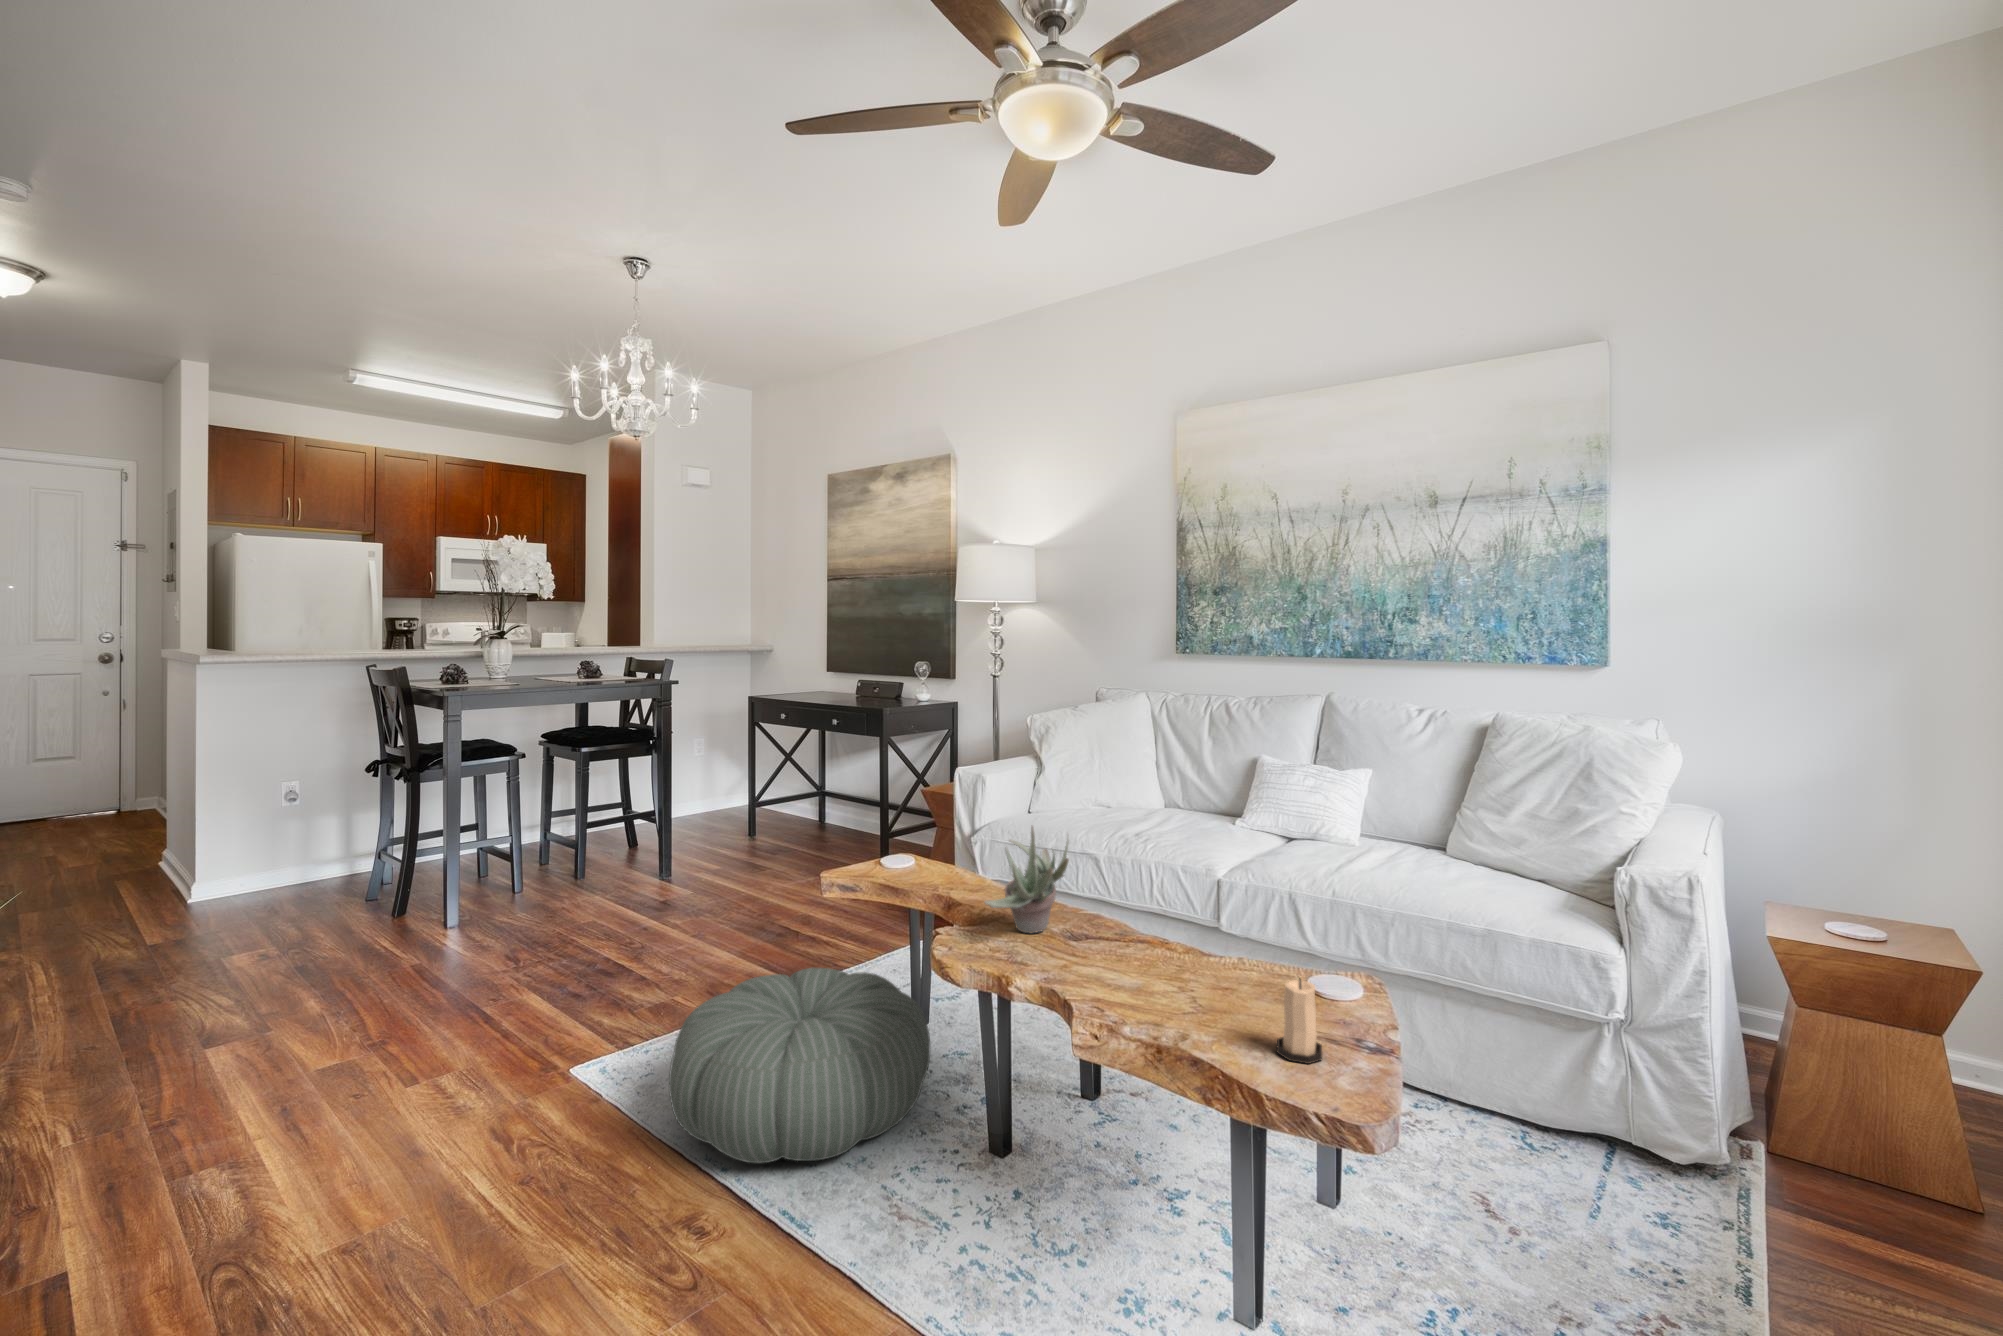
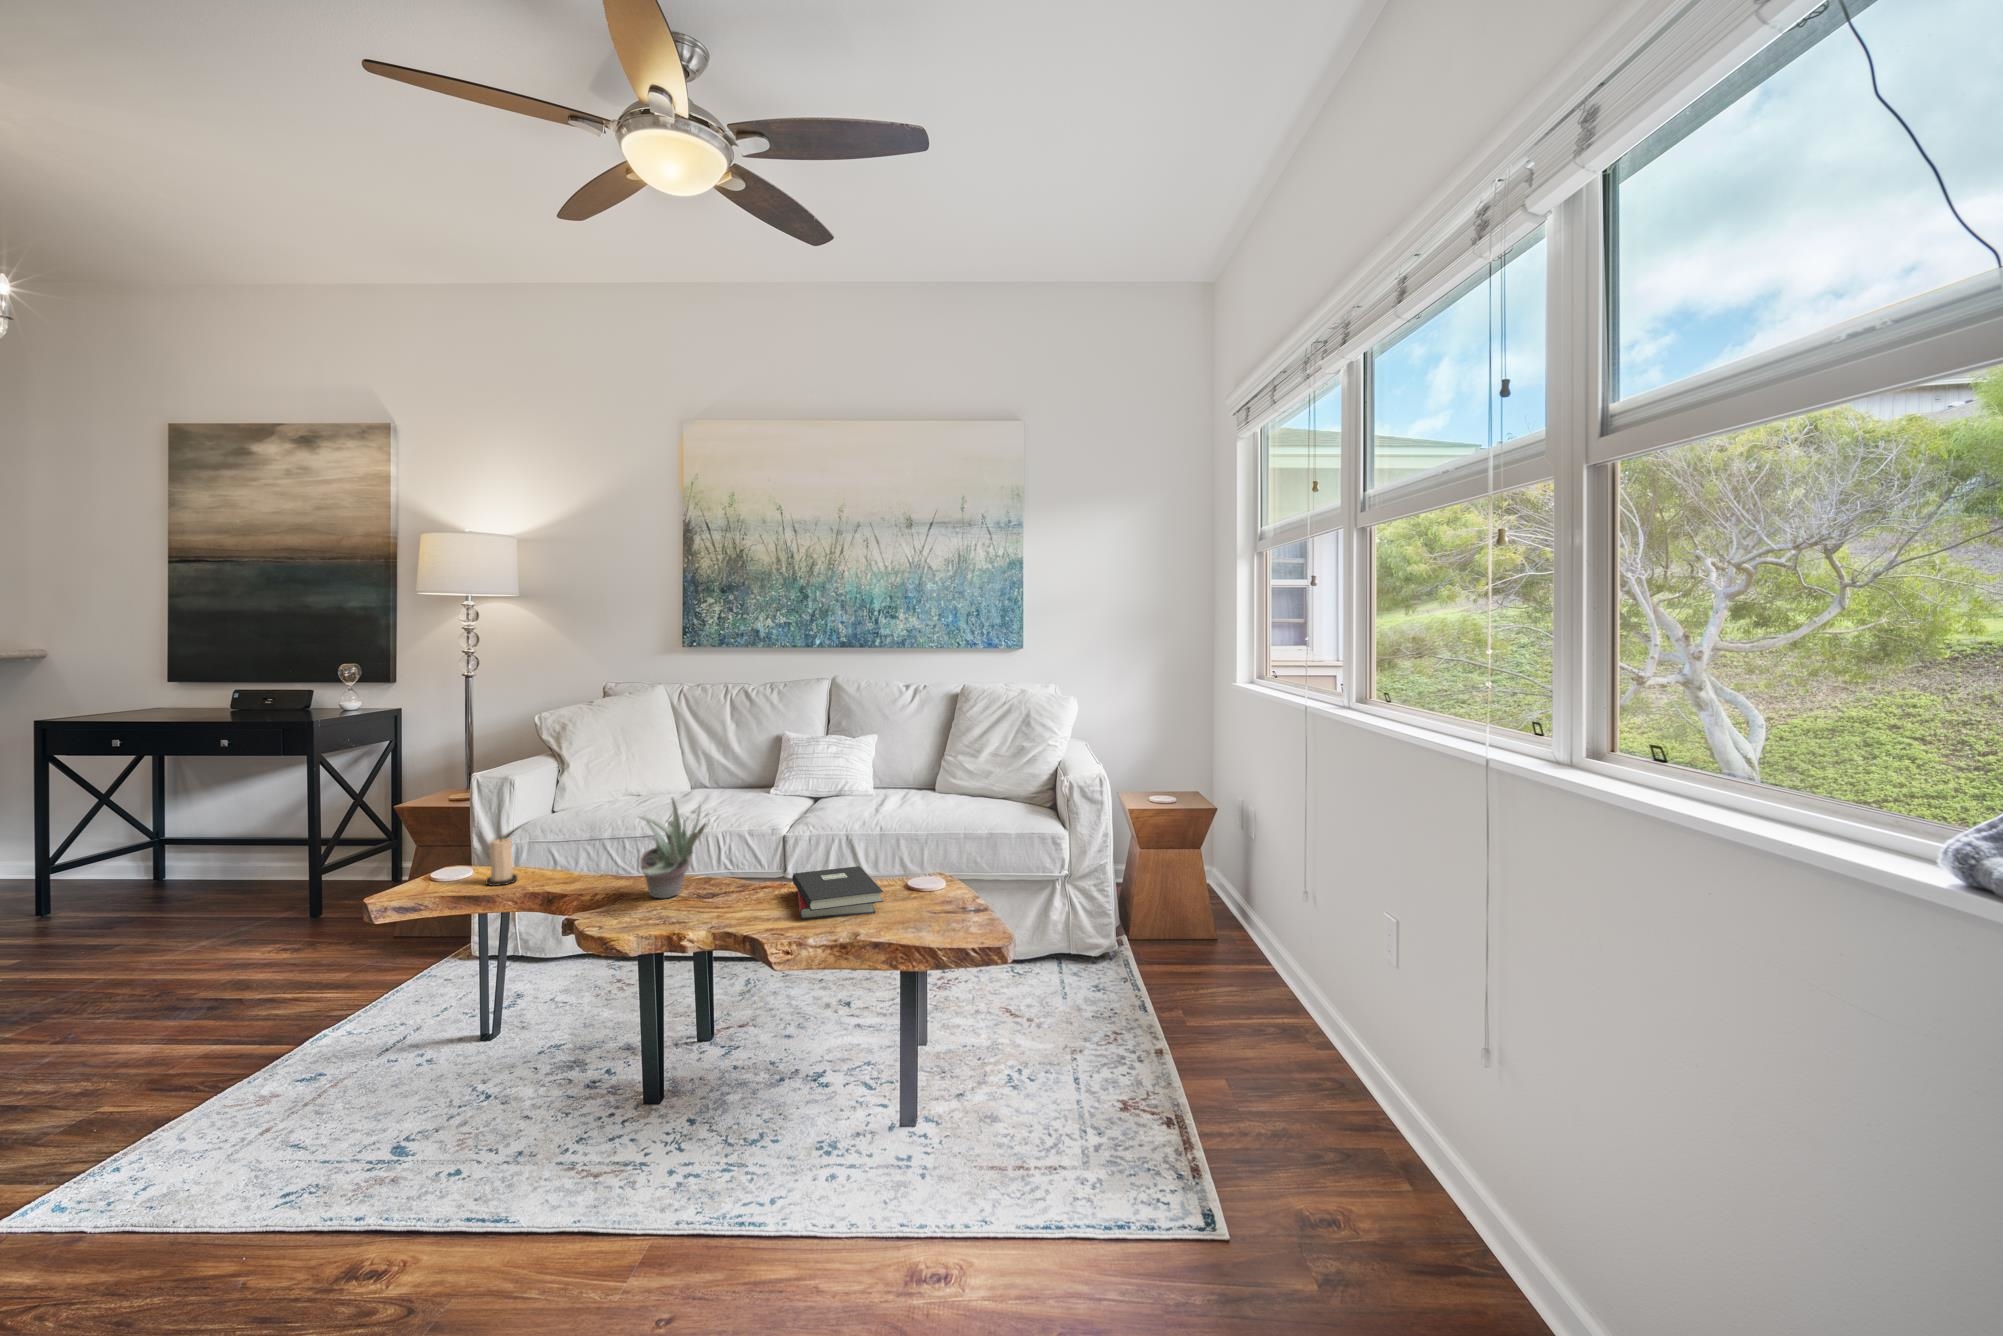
hardback book: none [1131,937,1247,1017] -> present [792,866,883,919]
pouf: present [669,968,930,1163] -> none [204,988,559,1218]
candle: present [1277,978,1322,1064] -> present [486,838,517,886]

